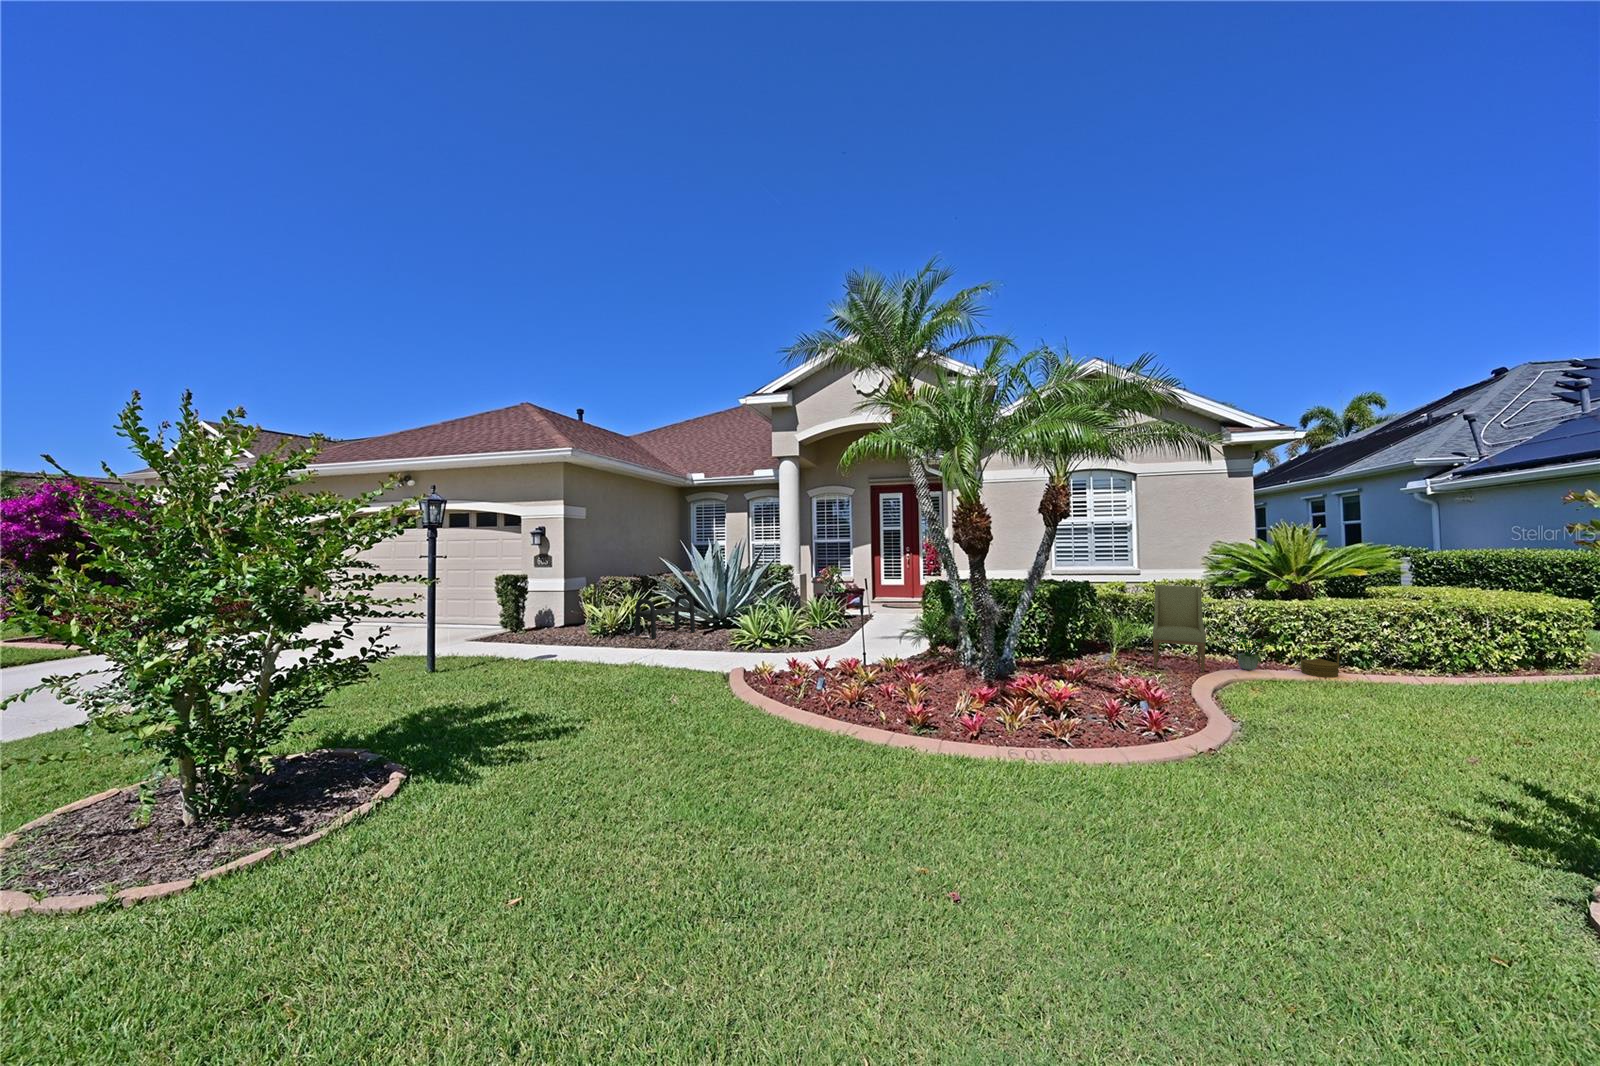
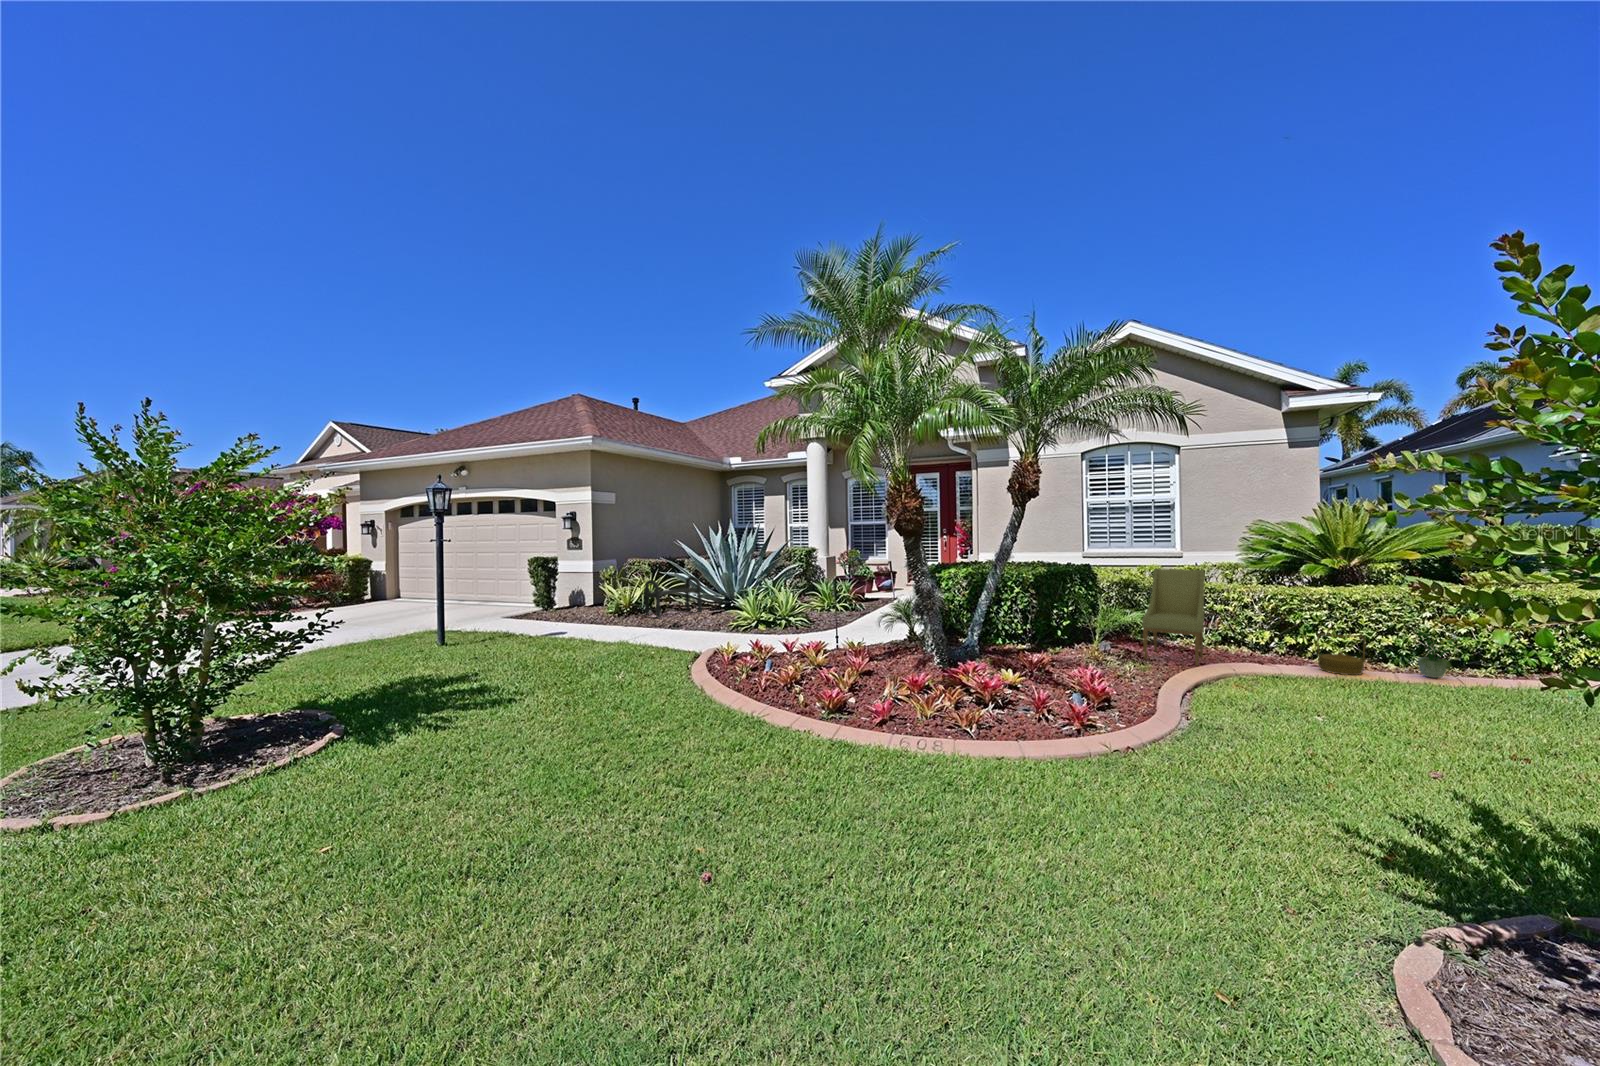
potted plant: present [1233,631,1278,670] -> present [1415,629,1477,678]

